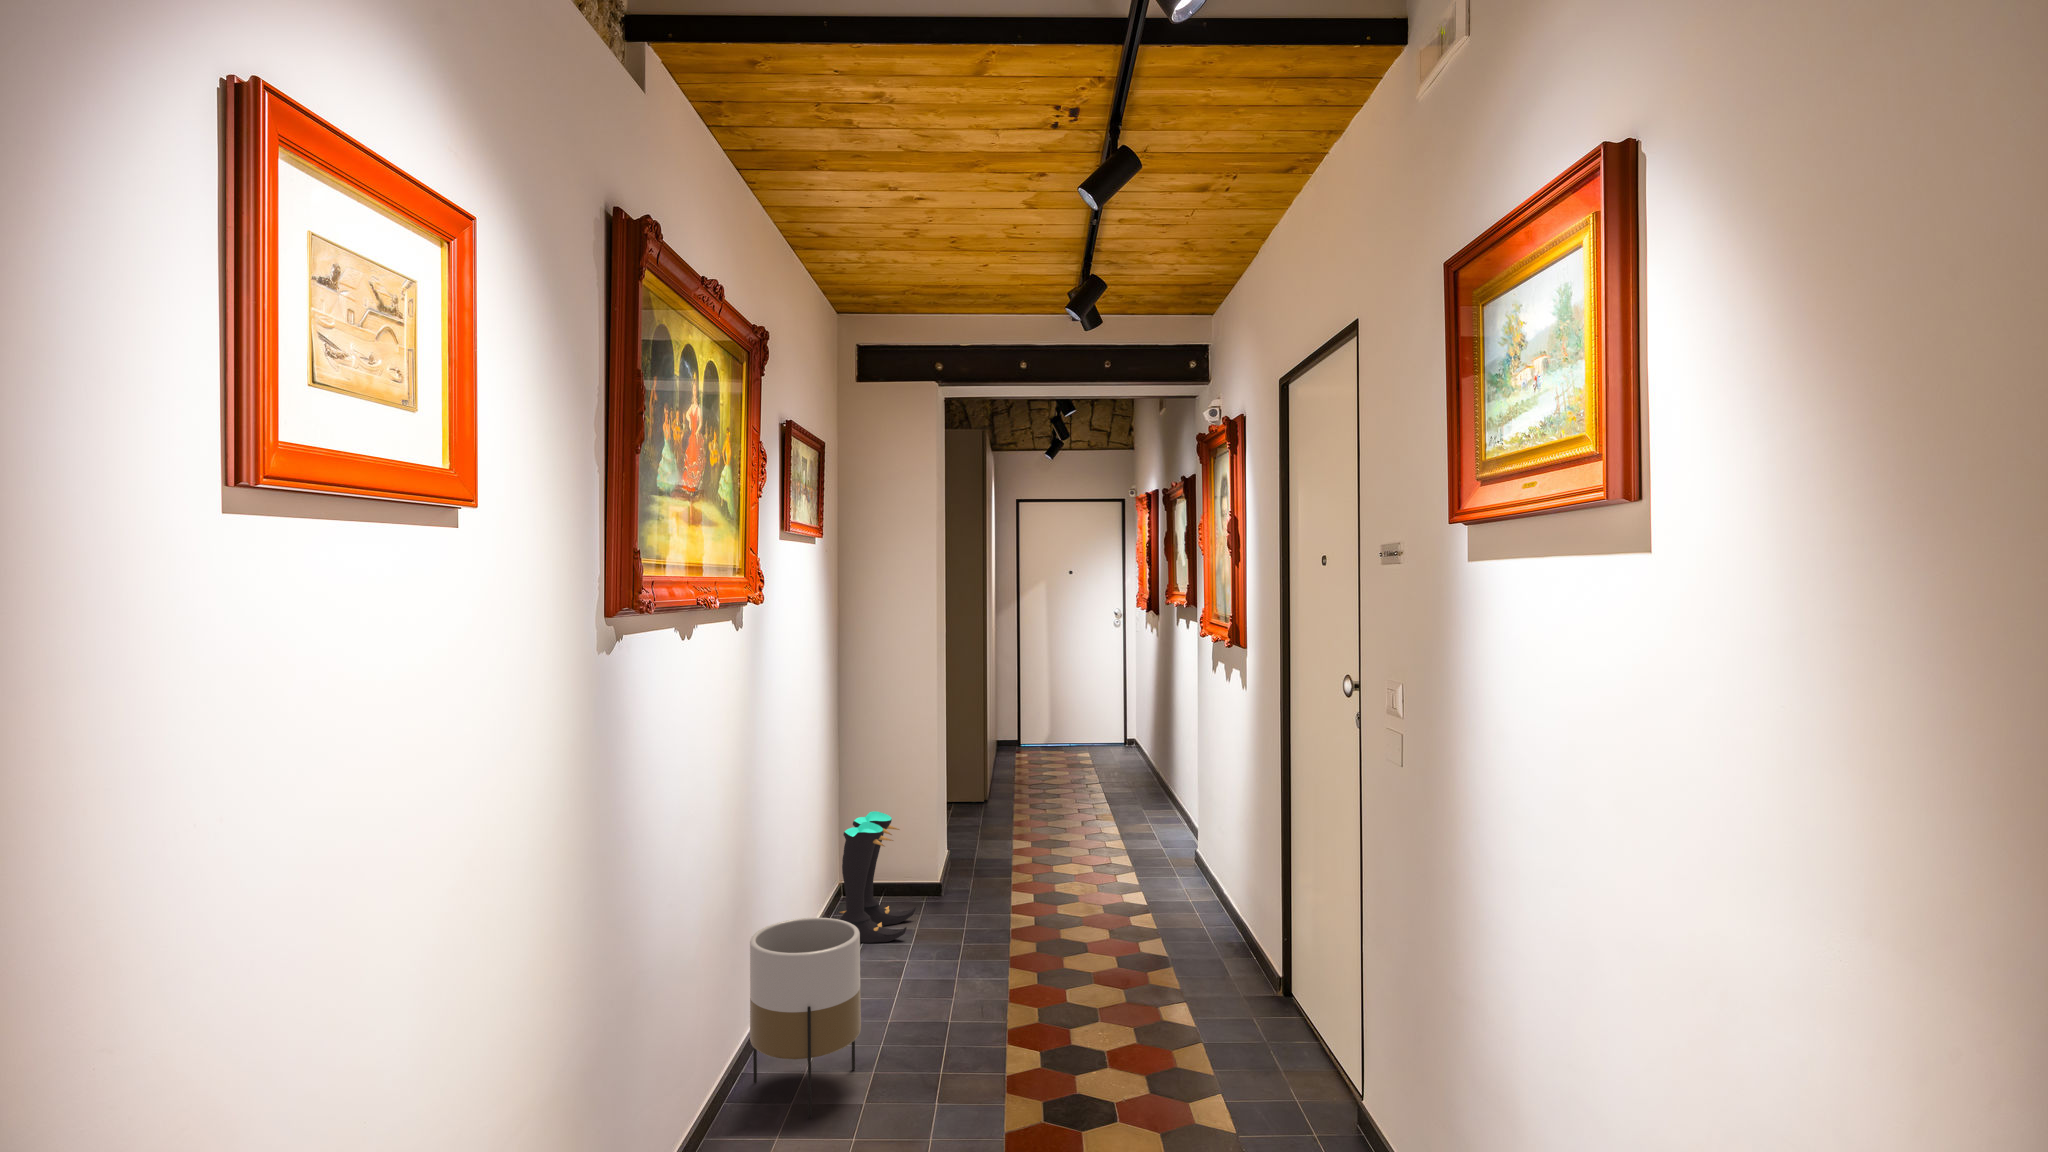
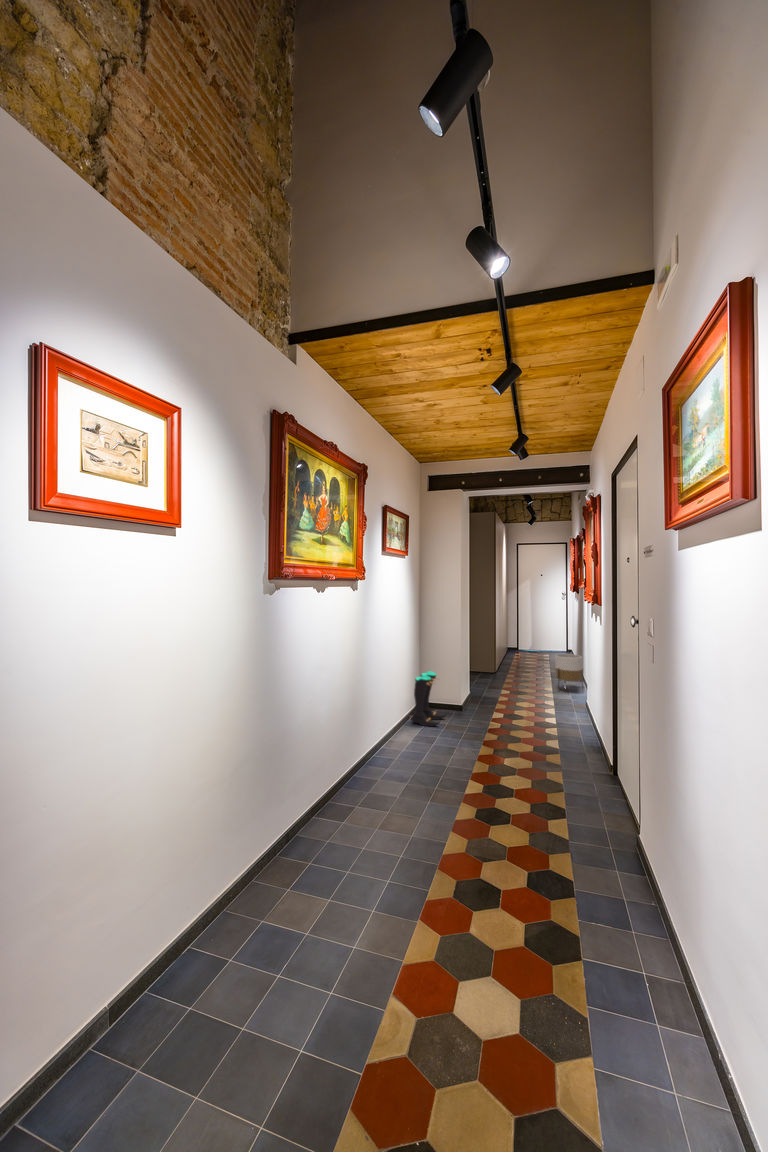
planter: present [750,918,861,1119] -> present [555,654,583,681]

